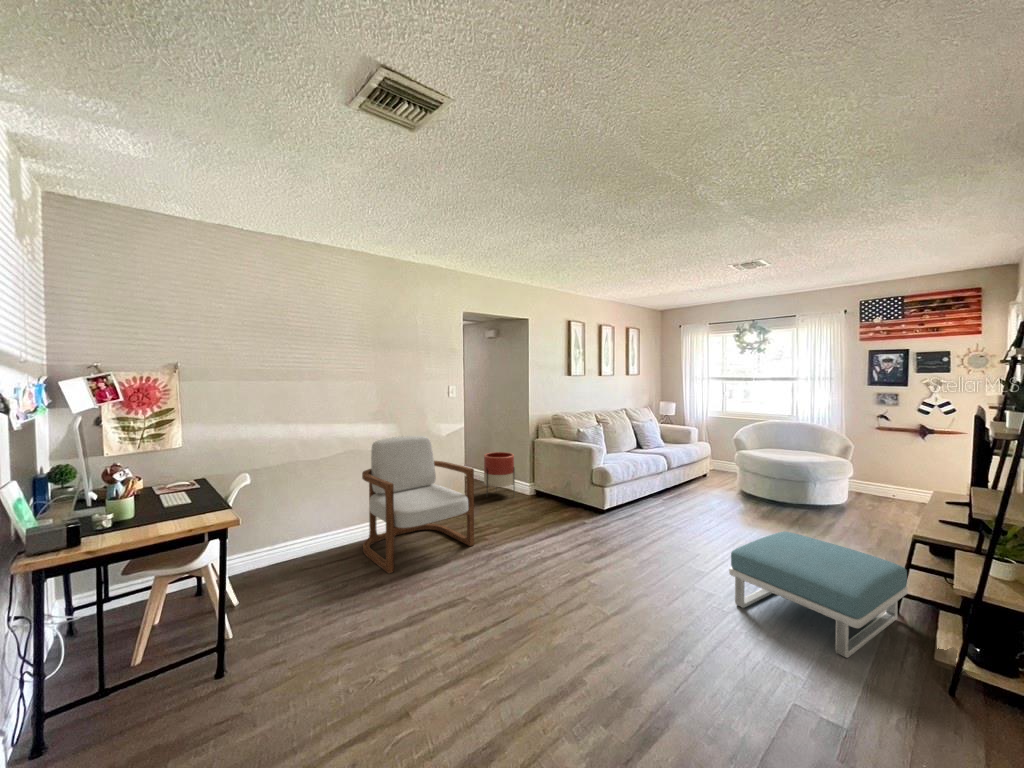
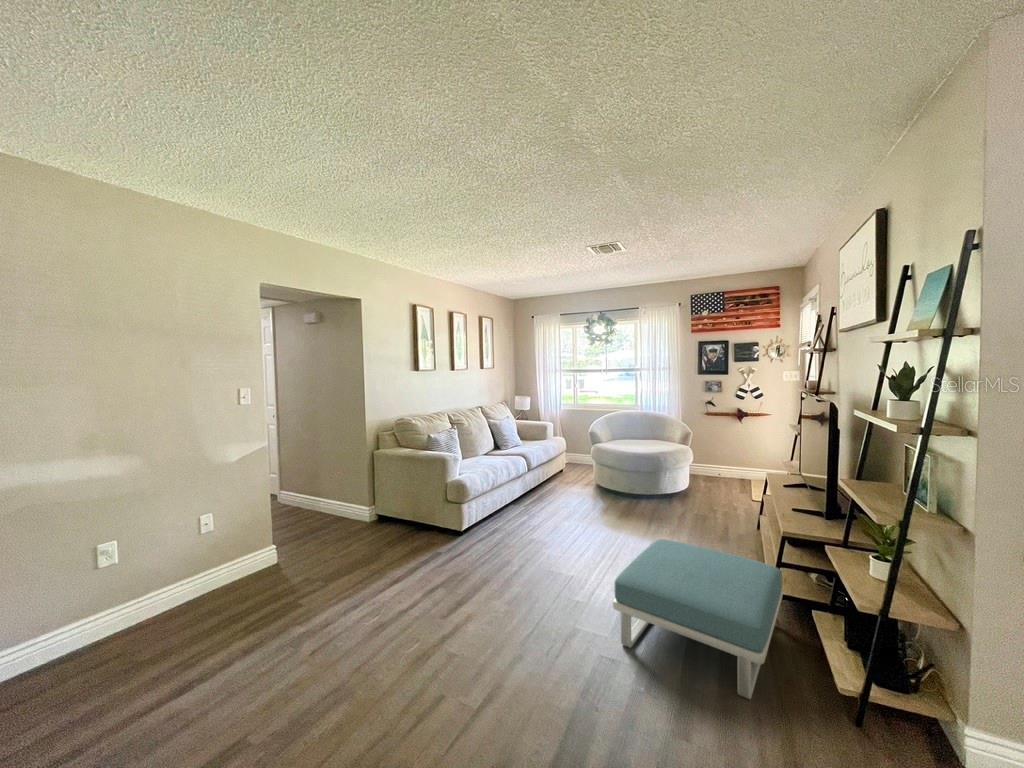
armchair: present [362,436,474,573] -> none [55,467,278,717]
planter: present [484,452,515,498] -> none [306,470,350,534]

